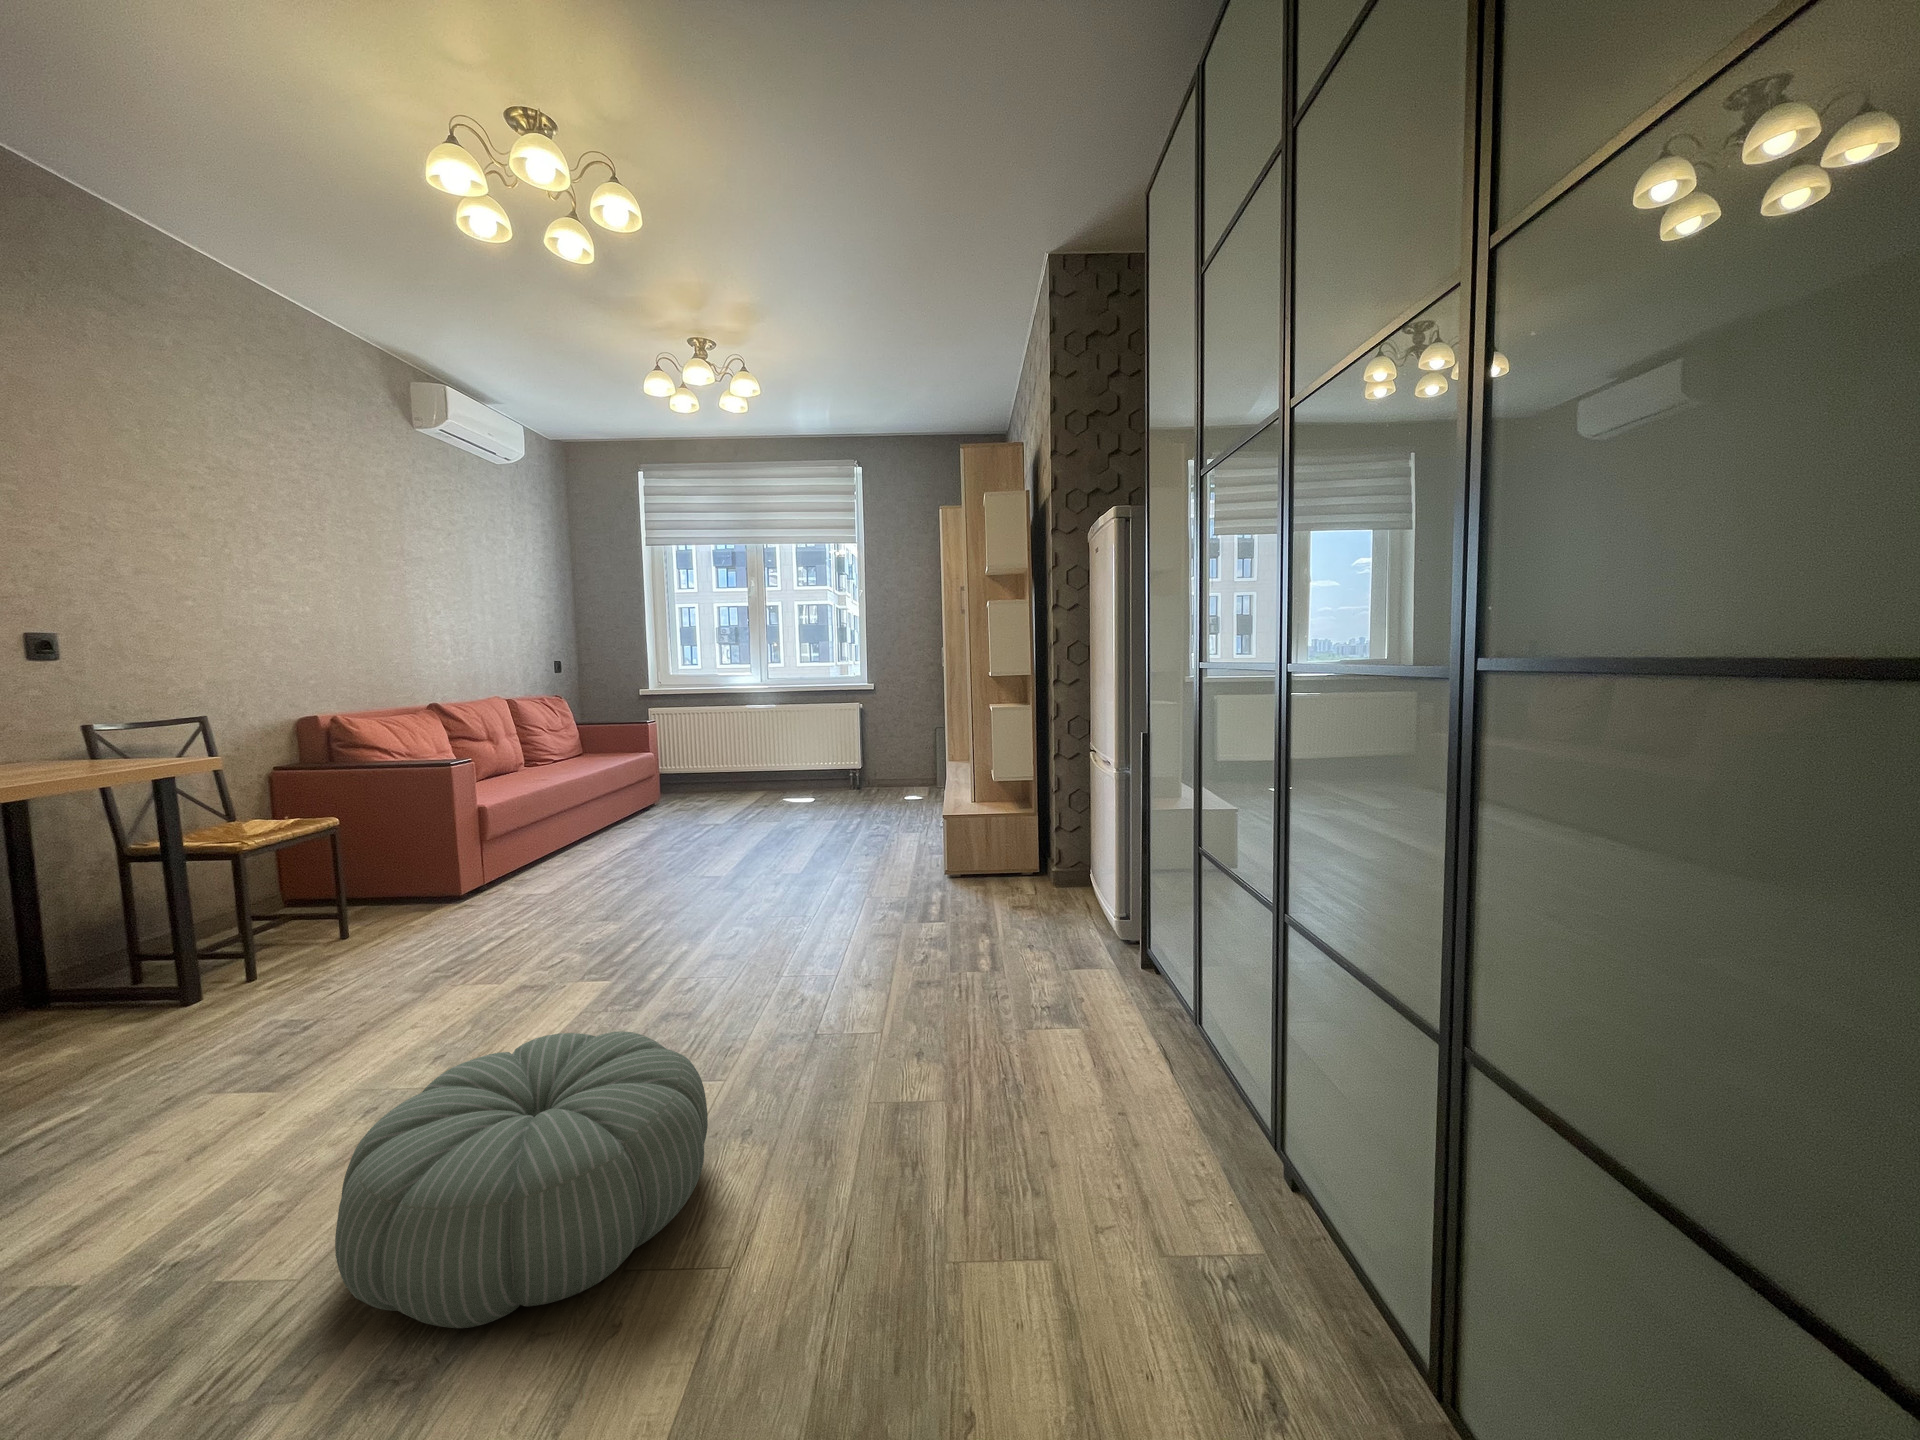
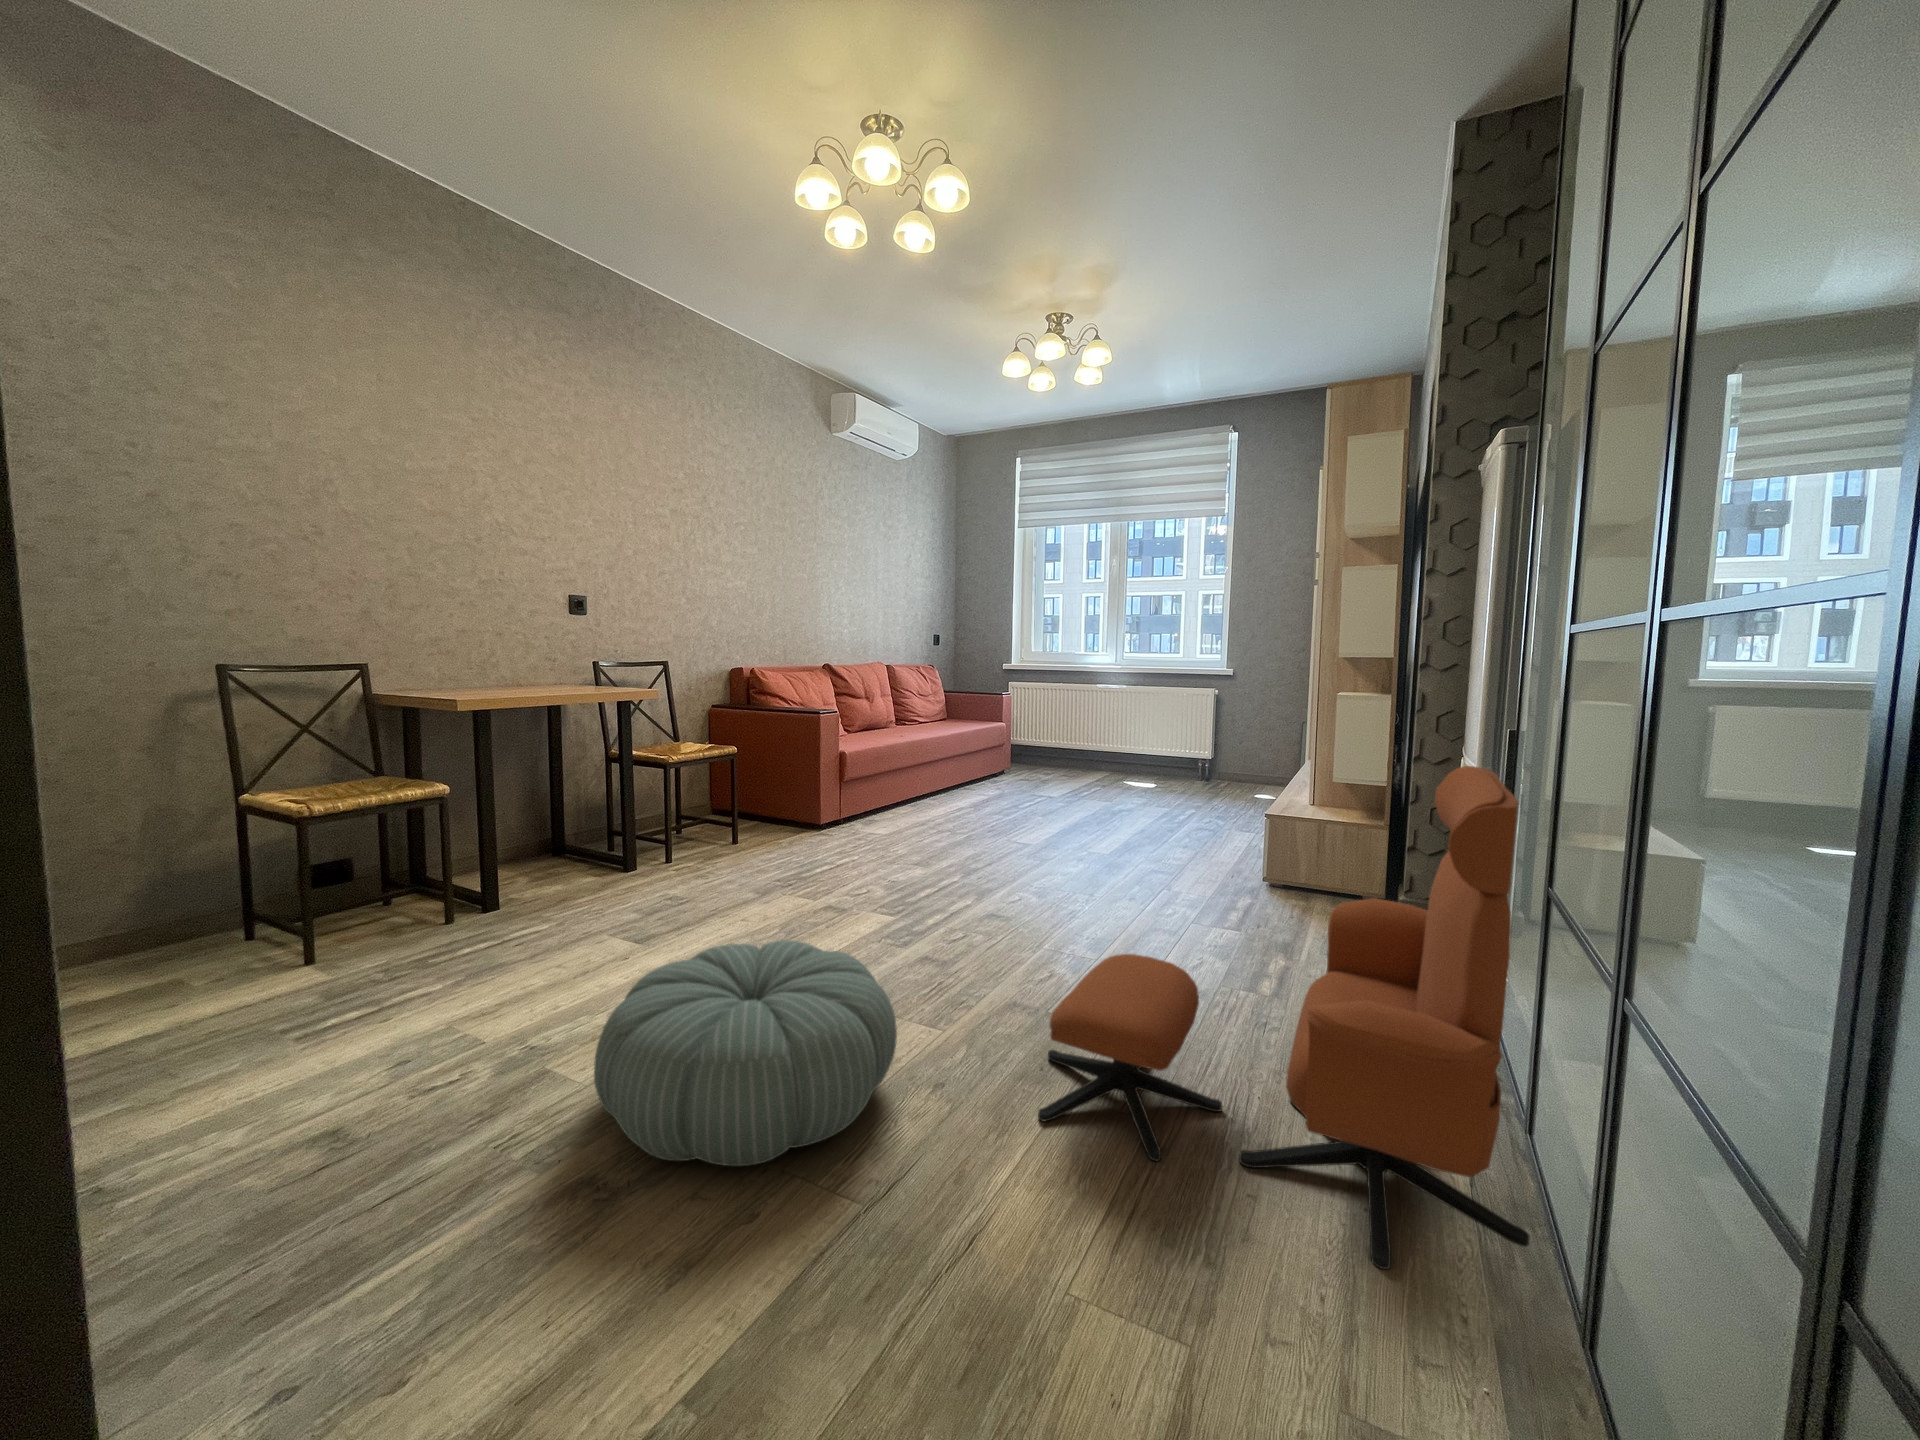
lounge chair: none [838,767,1211,1148] -> present [1038,766,1529,1269]

